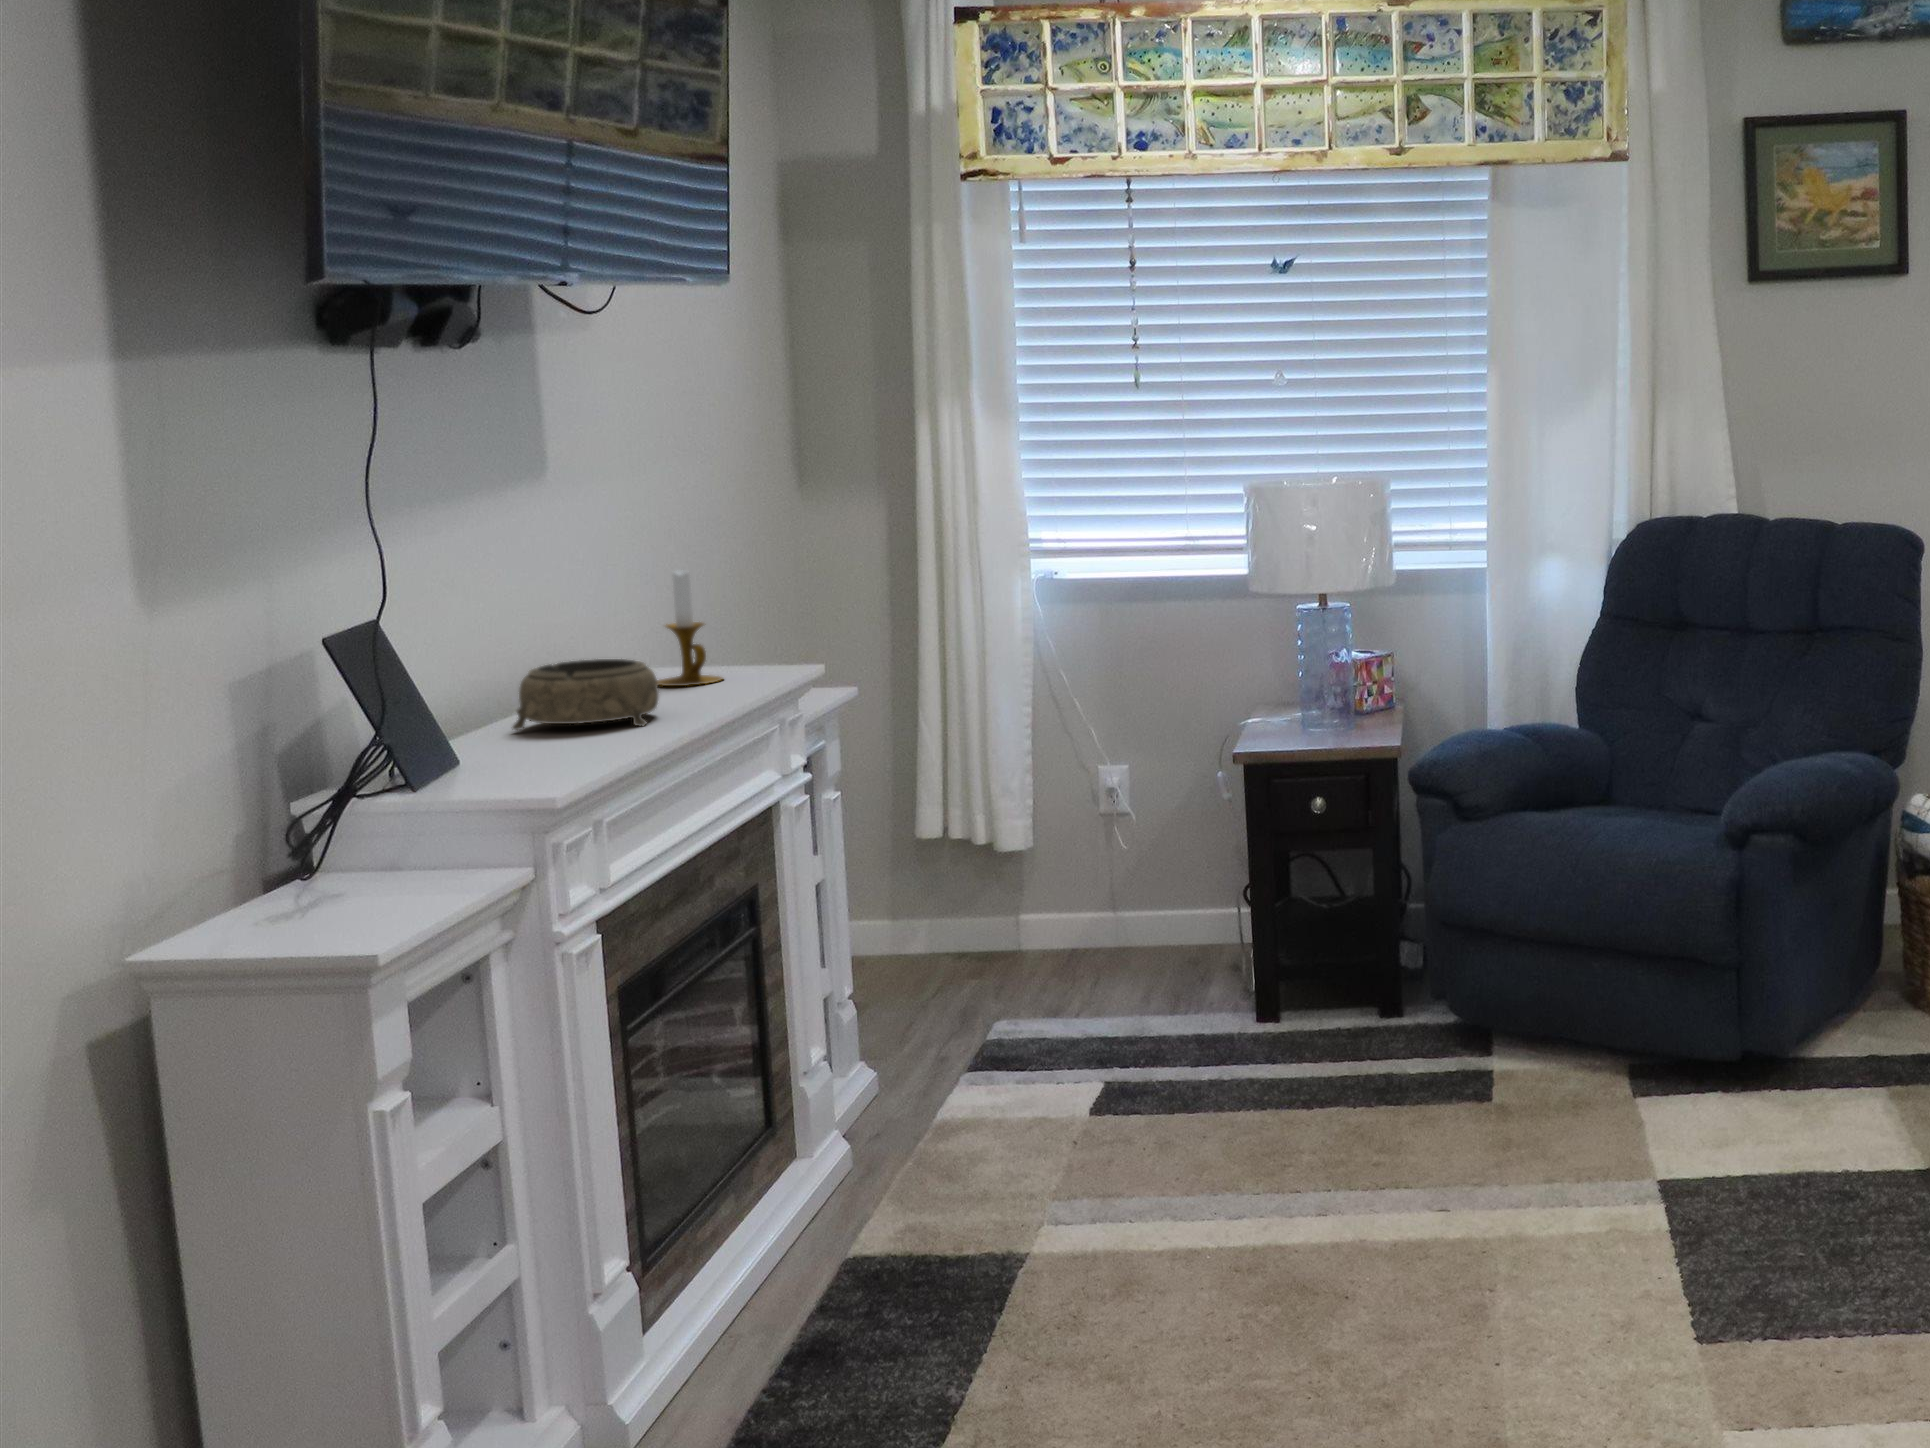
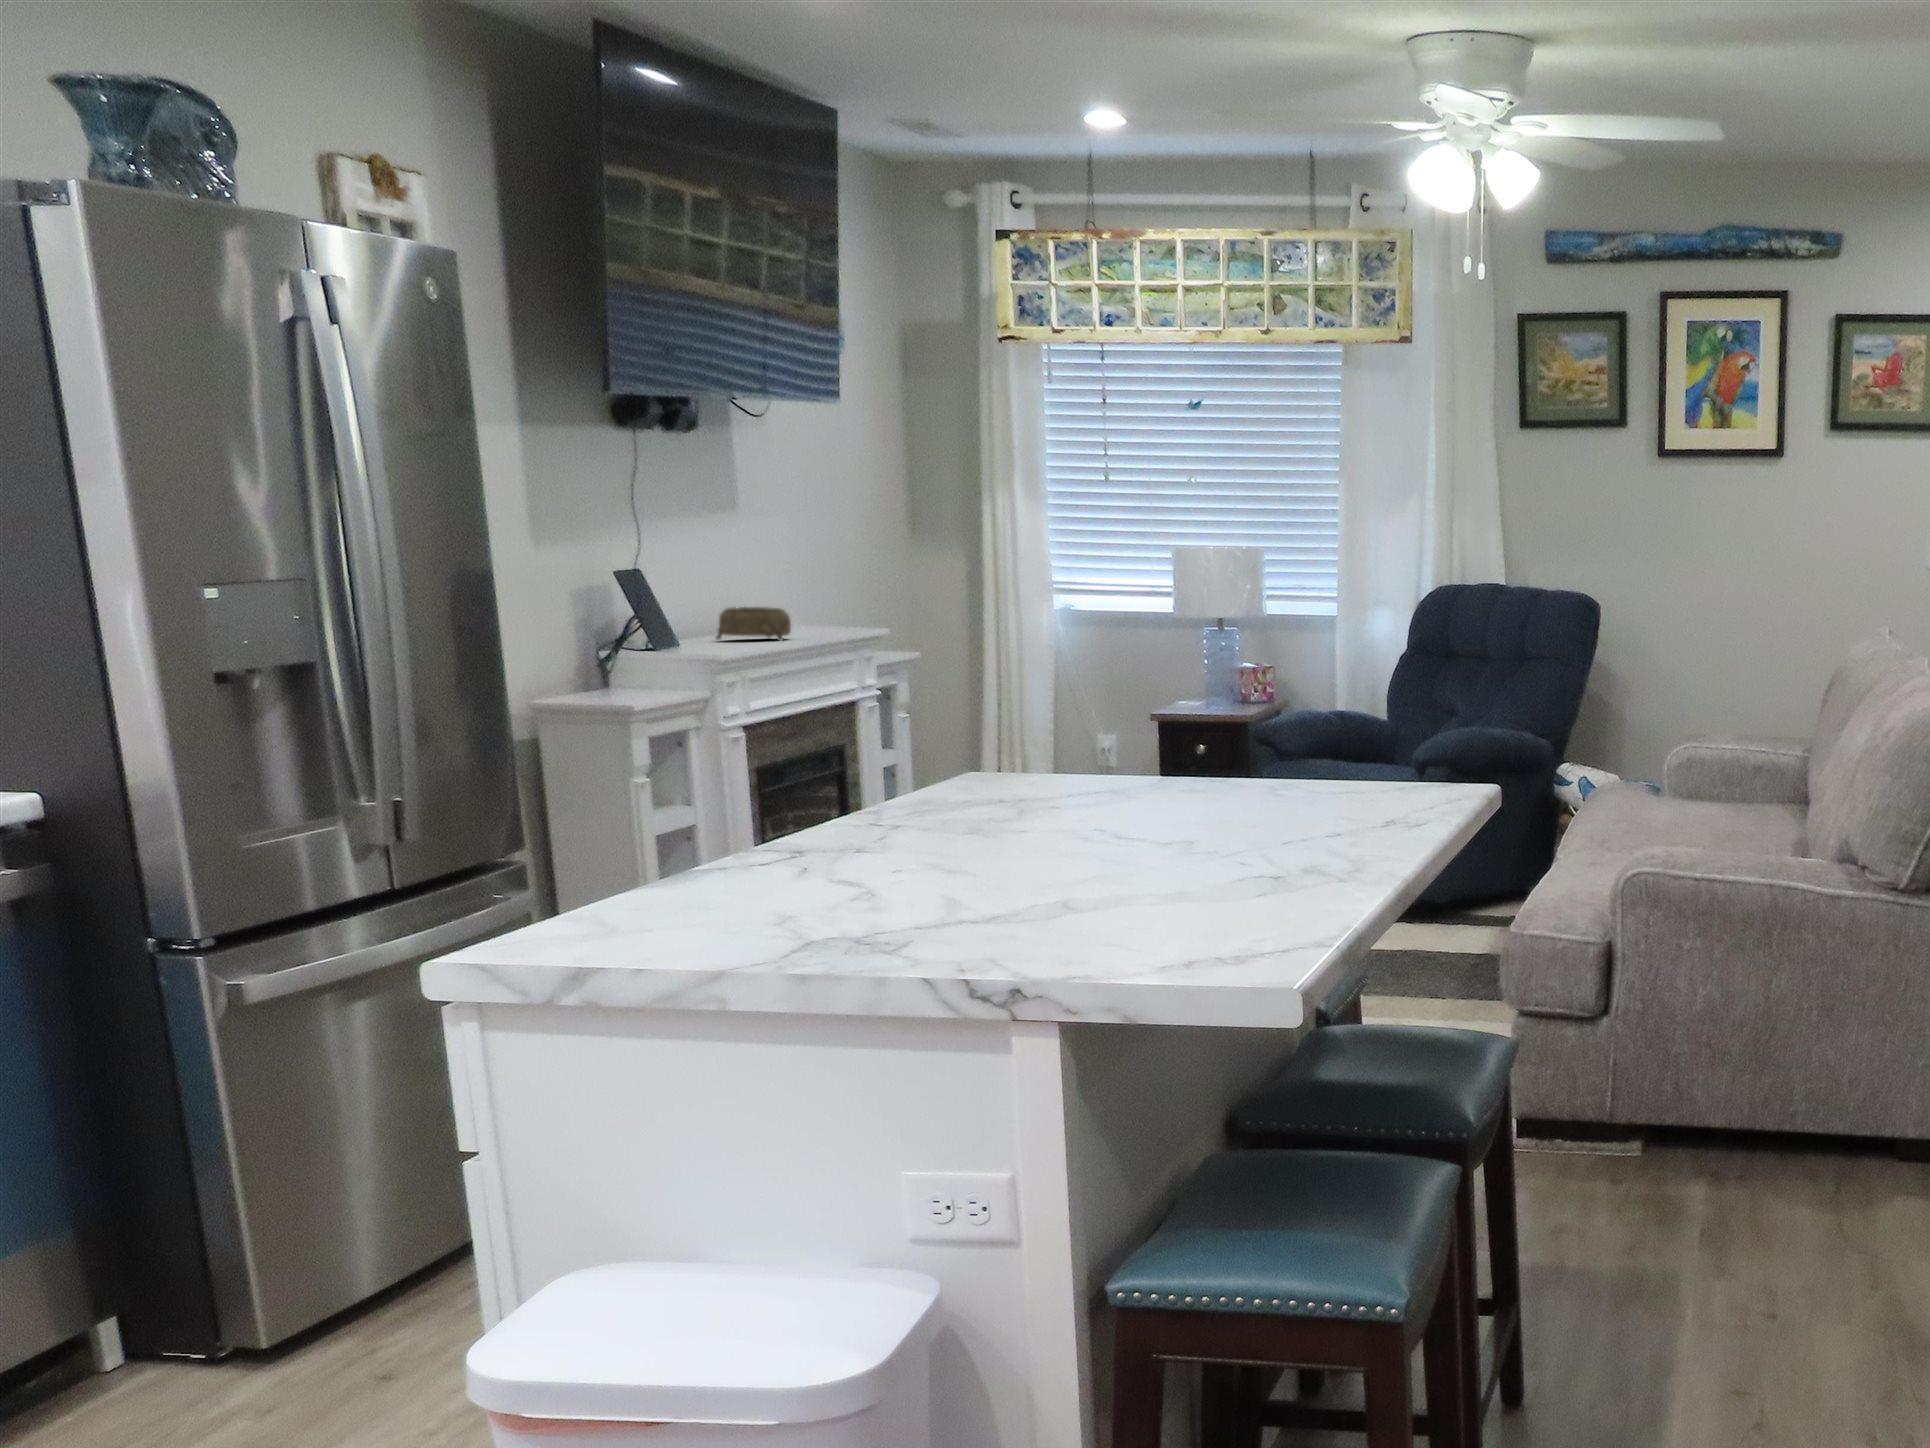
candlestick: present [657,570,723,686] -> none [792,568,831,634]

